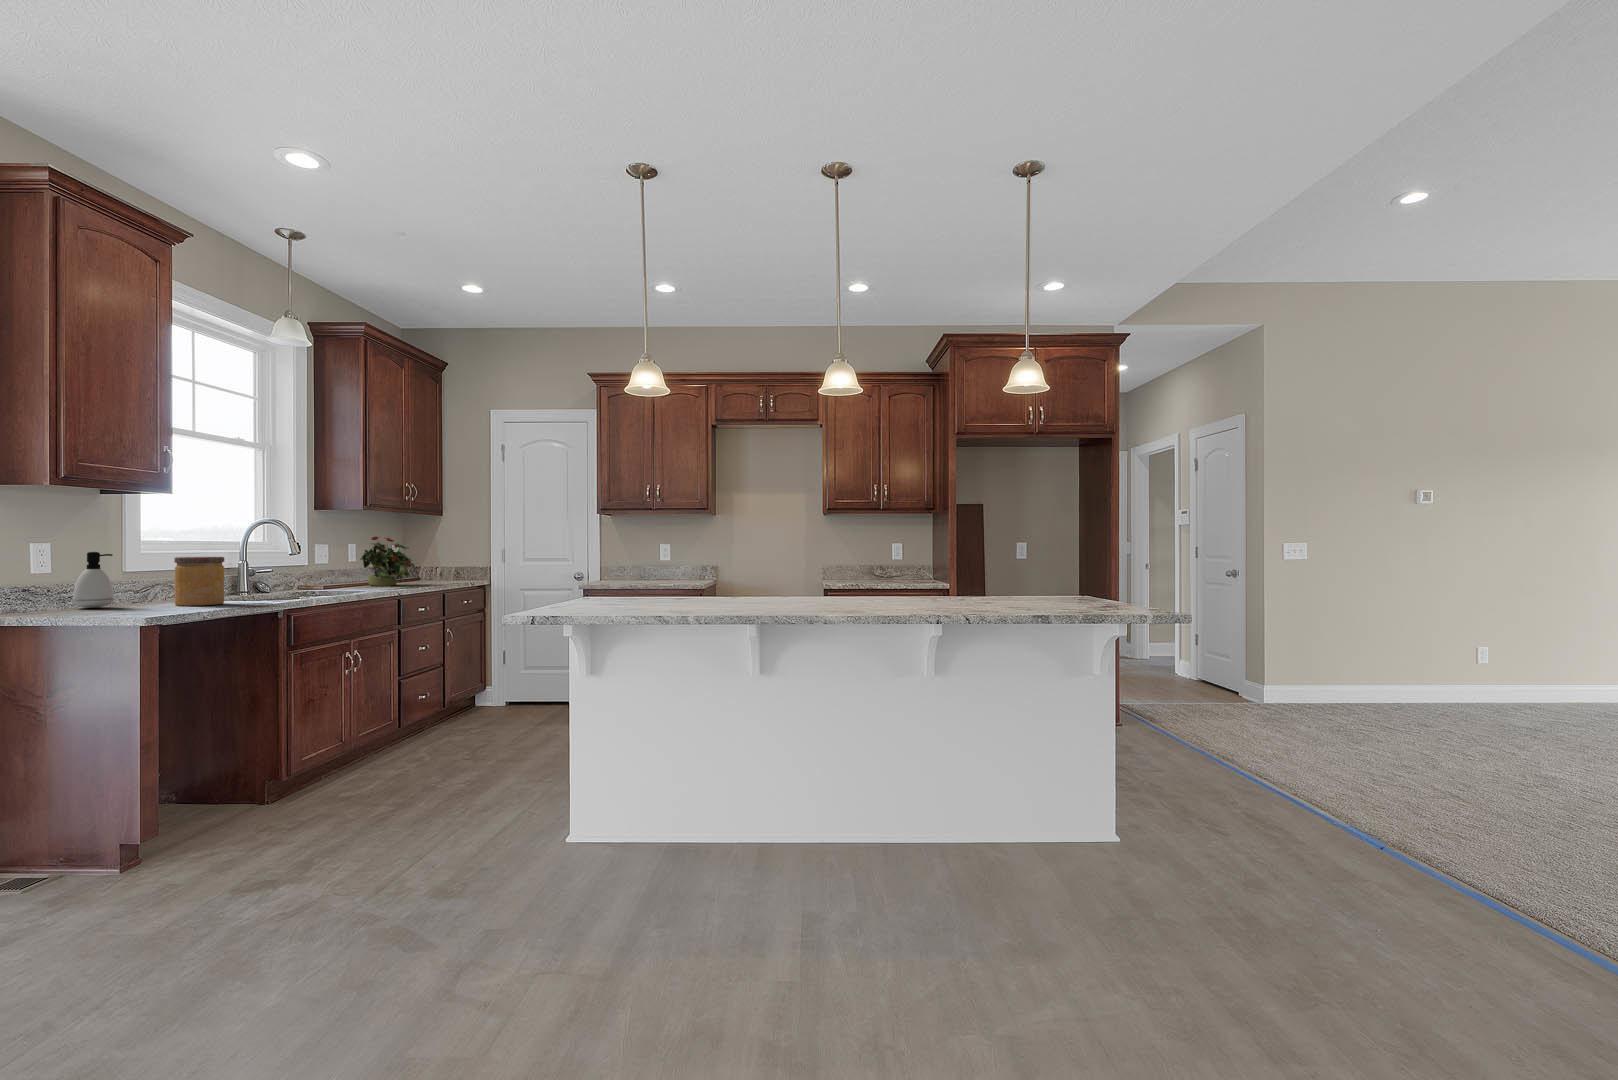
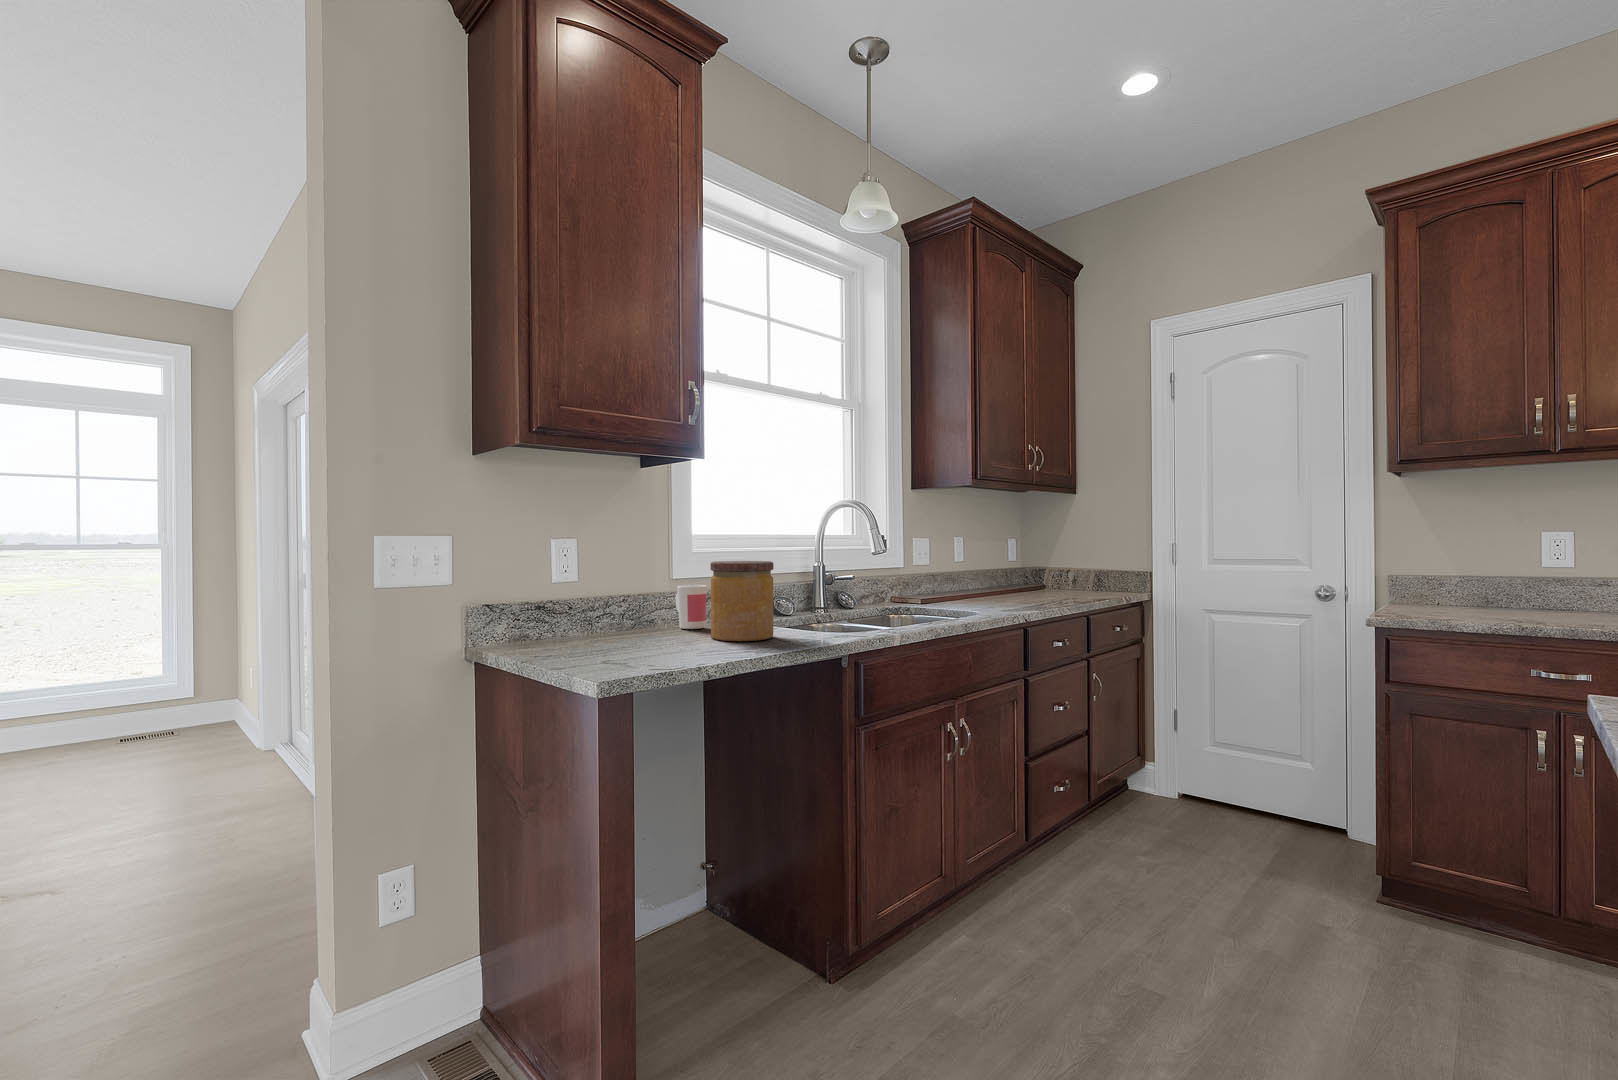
potted plant: present [360,536,415,586] -> none [969,527,1045,602]
soap dispenser: present [73,552,113,608] -> none [590,553,637,637]
mug: none [133,574,163,603] -> present [675,585,707,629]

